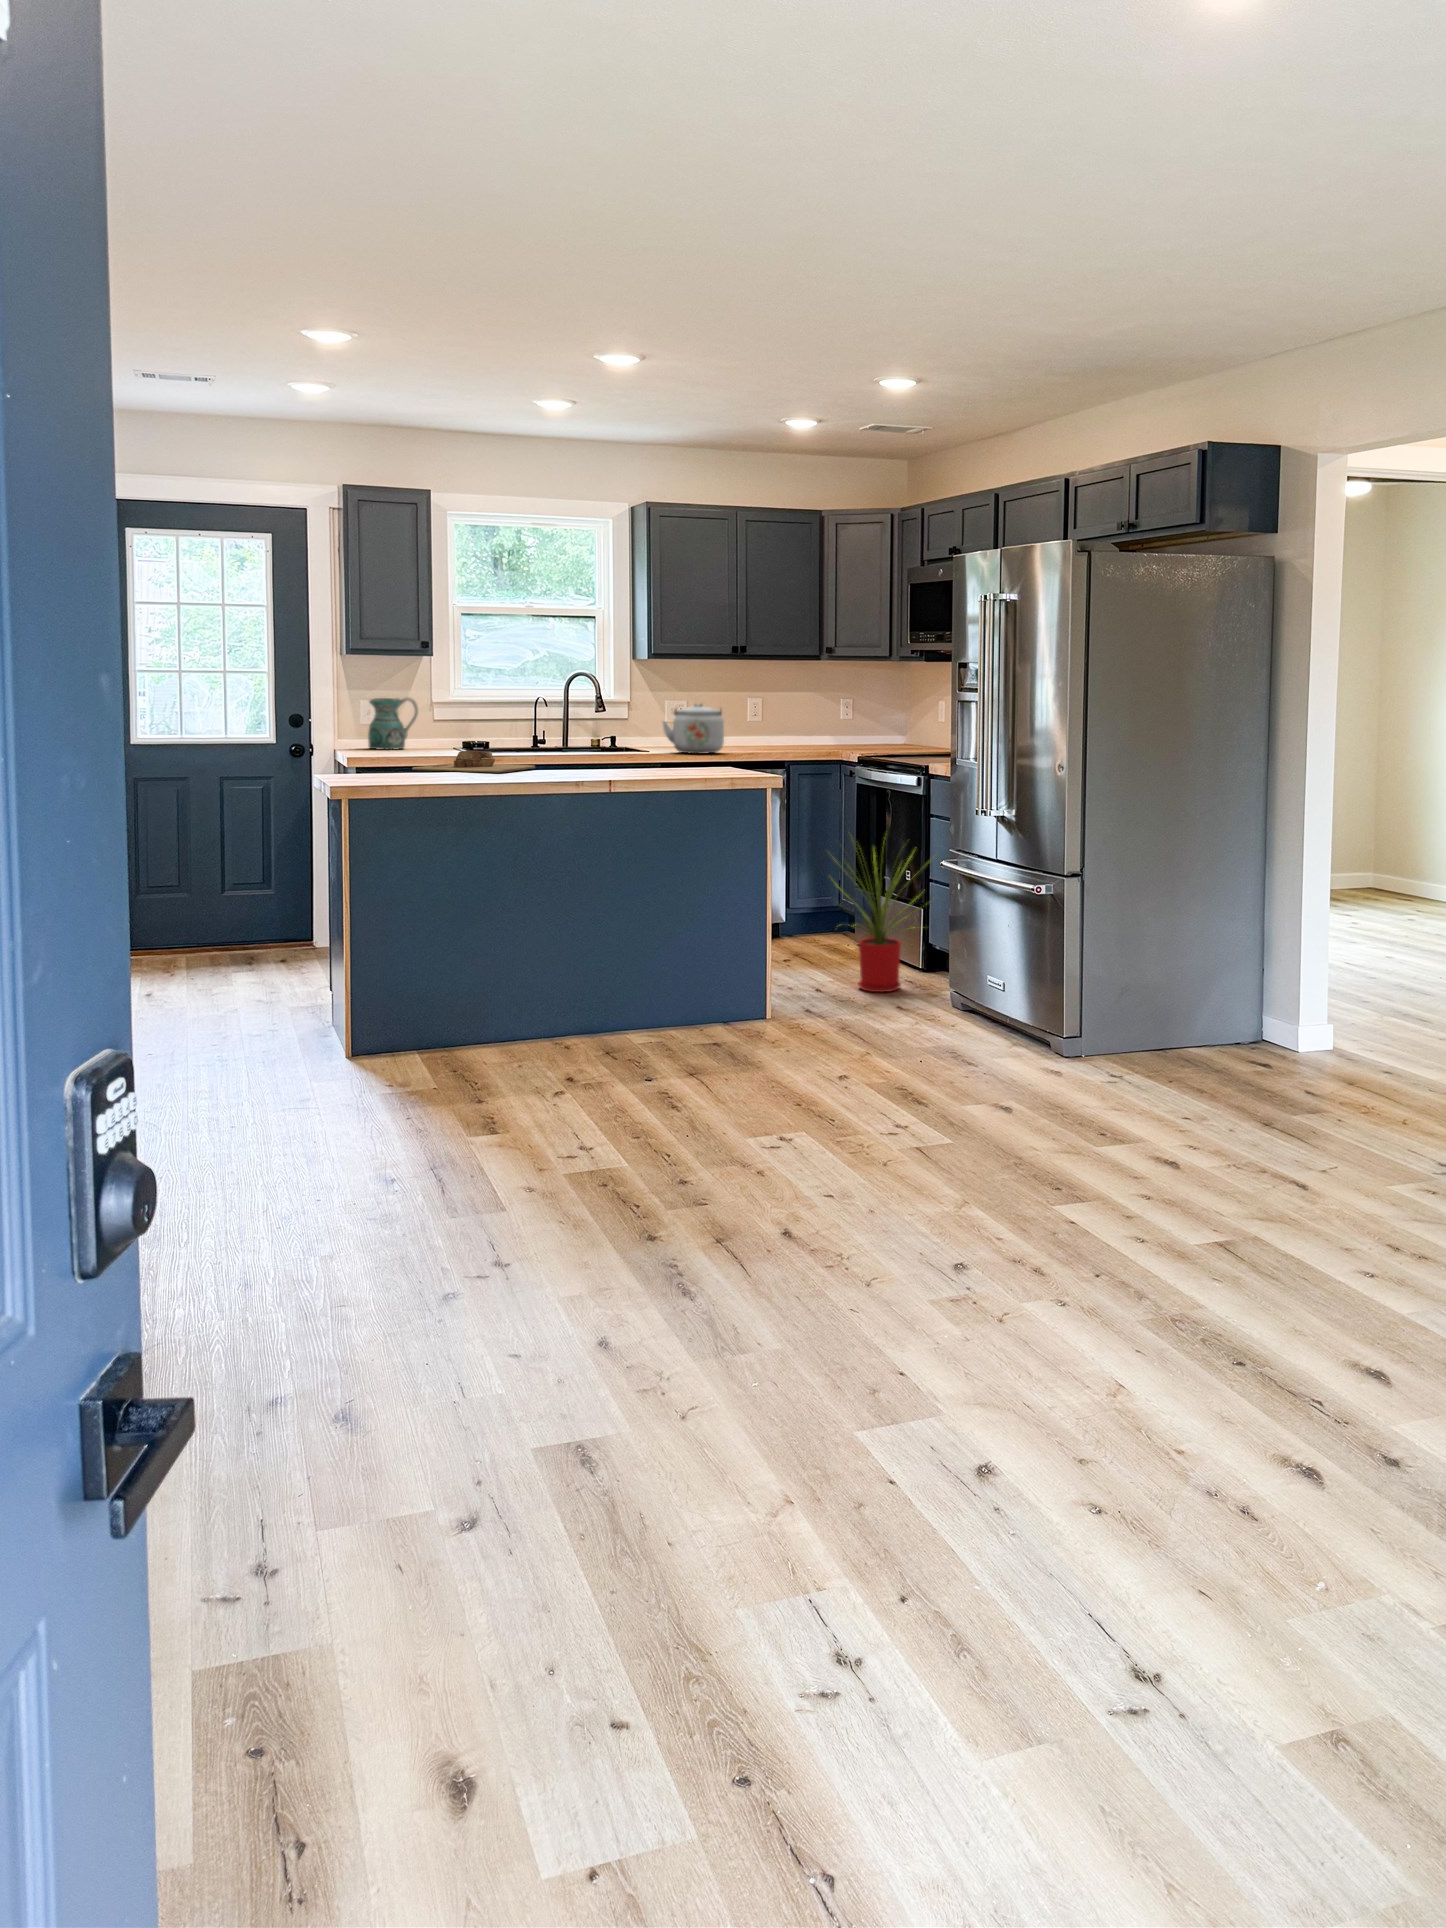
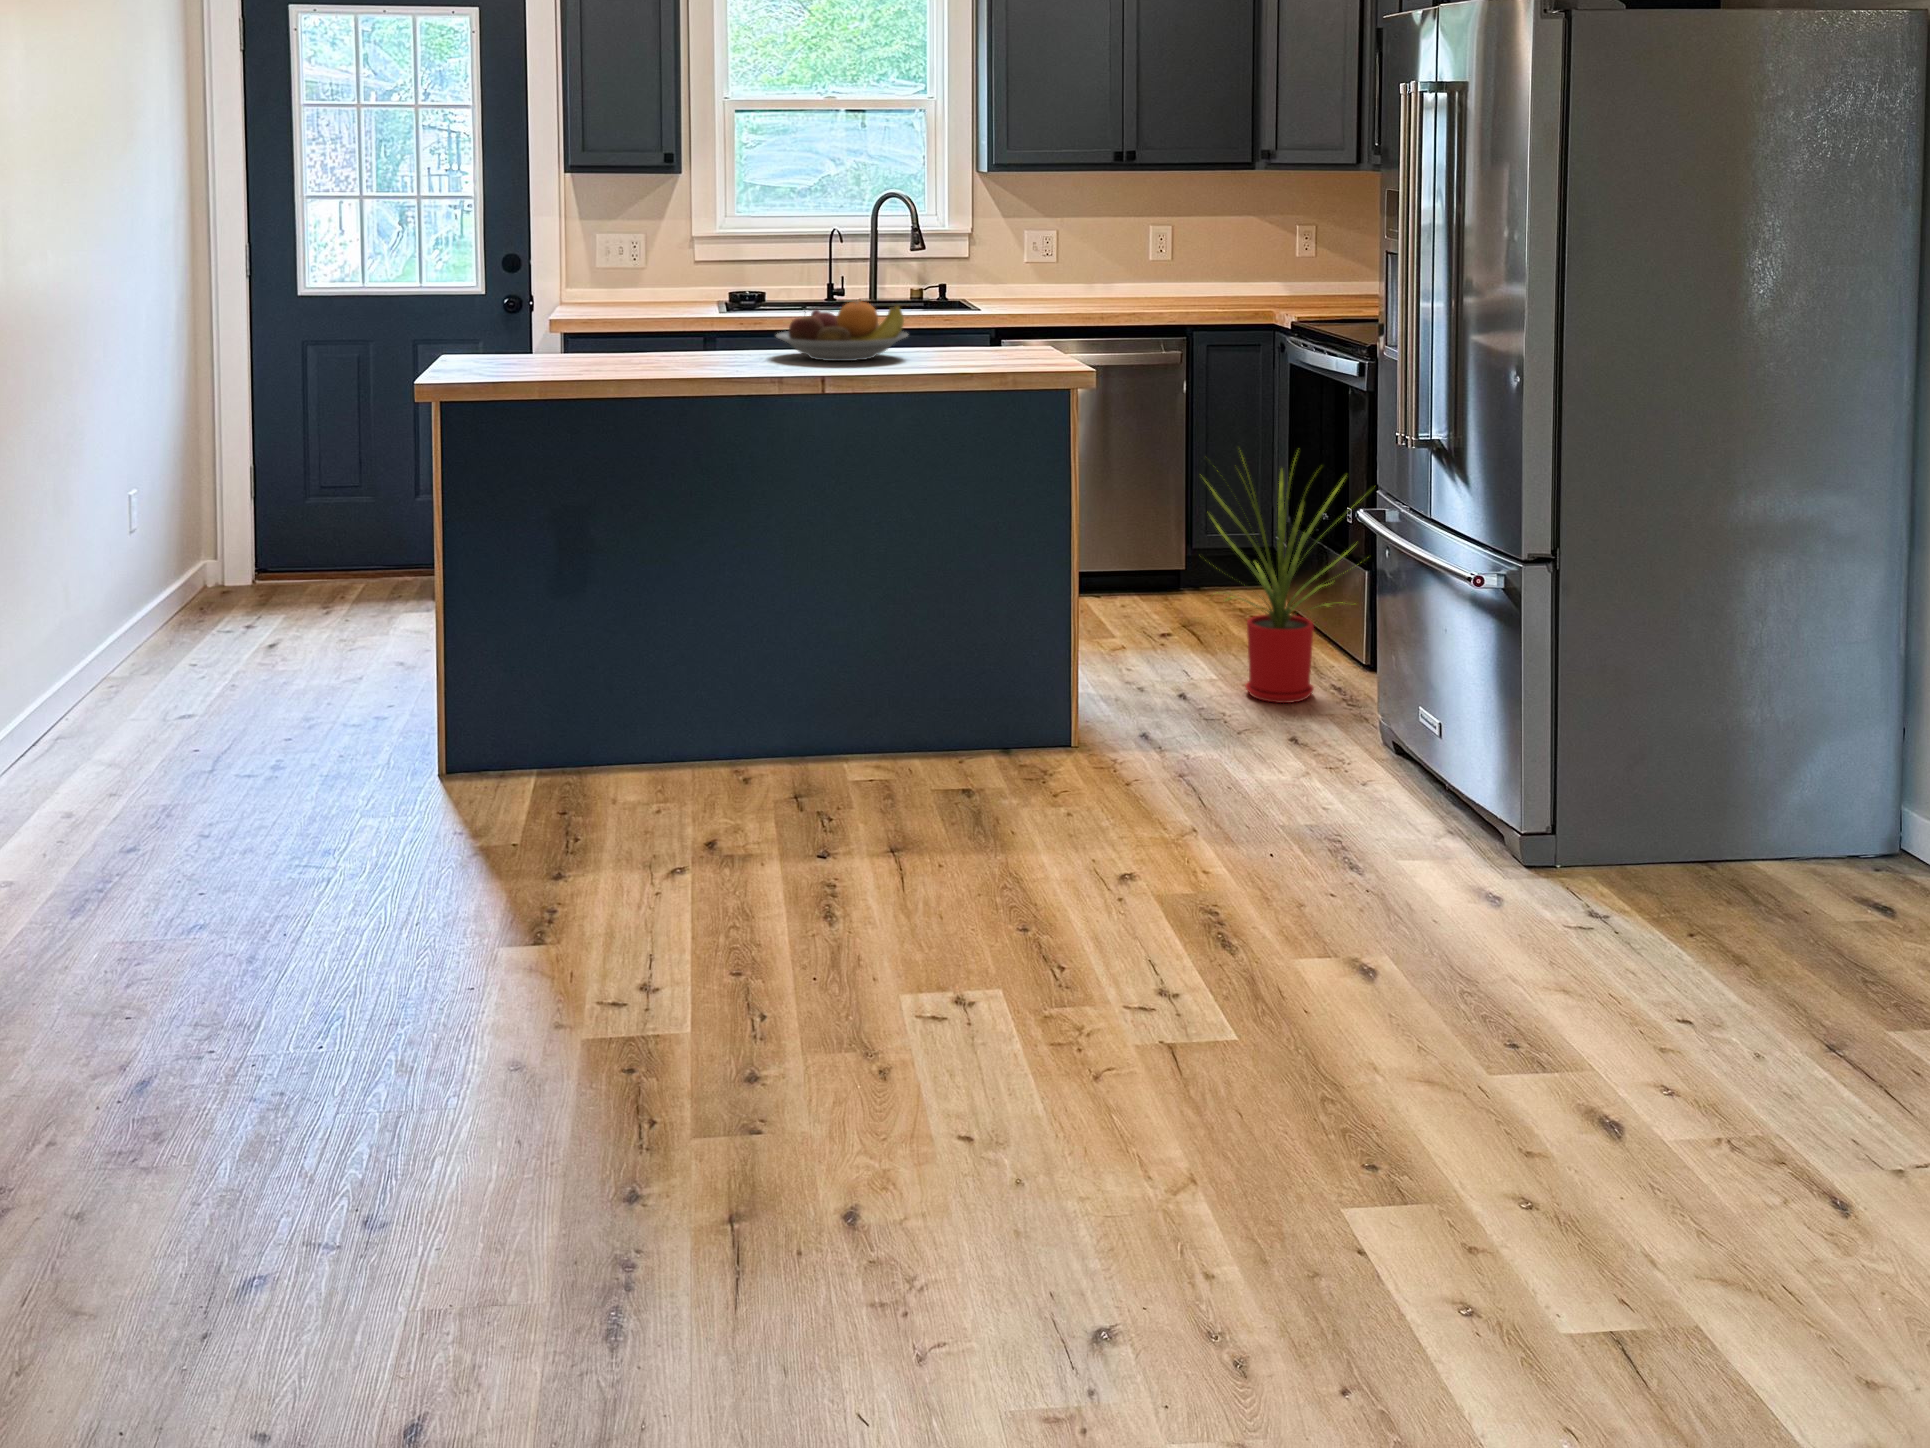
ceramic pitcher: present [368,697,418,750] -> none [600,229,667,303]
kettle: present [663,703,724,754] -> none [1003,237,1096,312]
fruit bowl: none [560,736,649,775] -> present [776,301,908,361]
cutting board: present [412,750,535,773] -> none [577,320,754,356]

